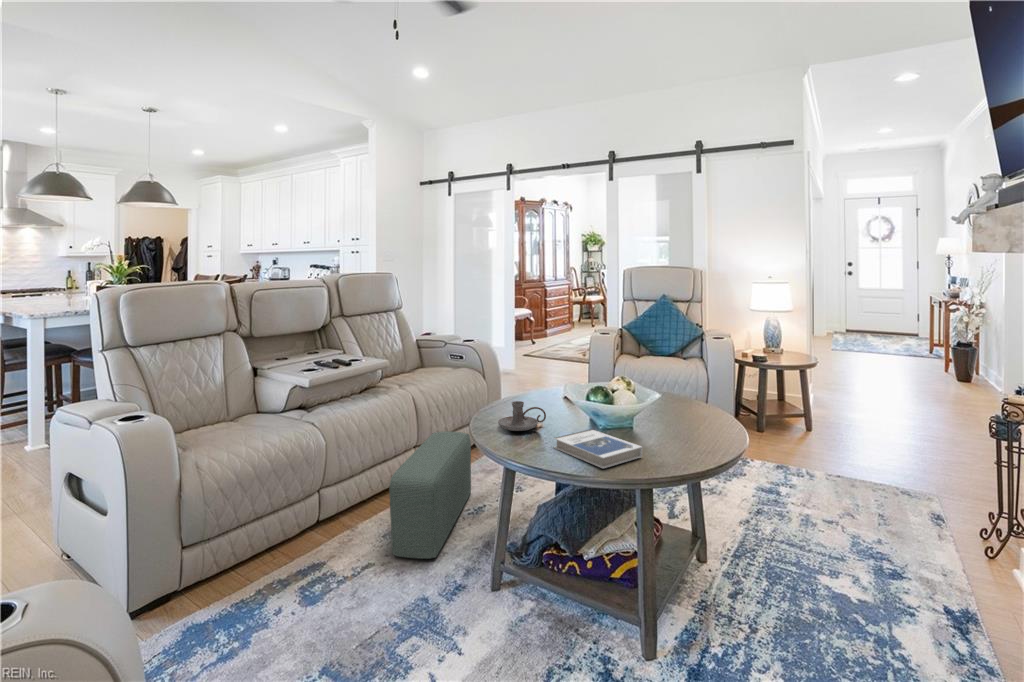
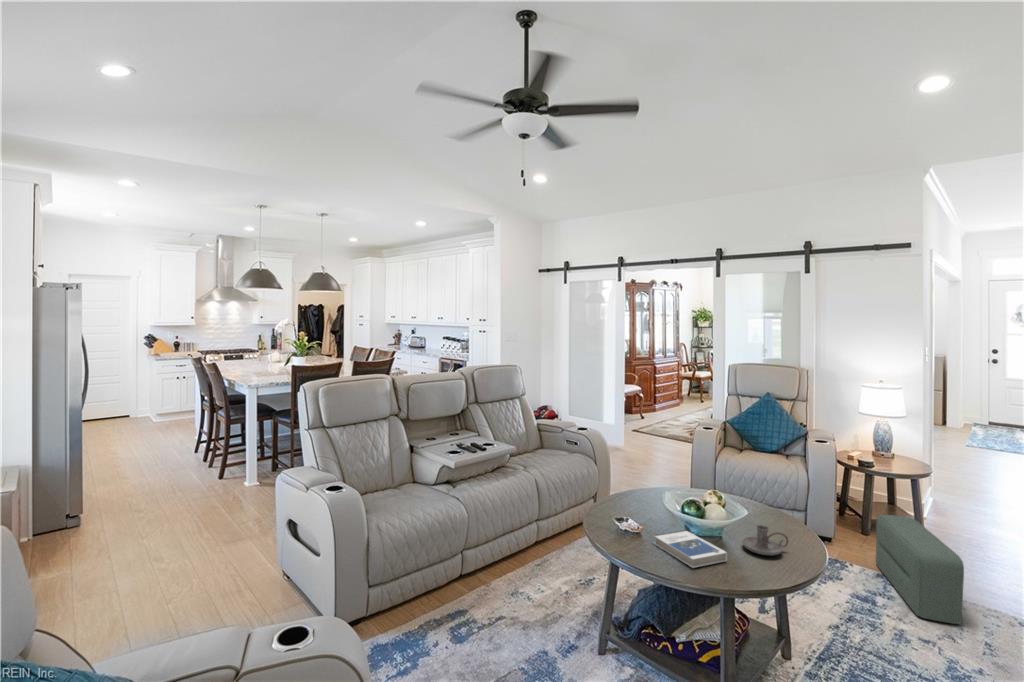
candle holder: present [498,401,546,431] -> present [742,525,788,555]
pouf: present [389,431,471,559] -> present [876,515,964,624]

